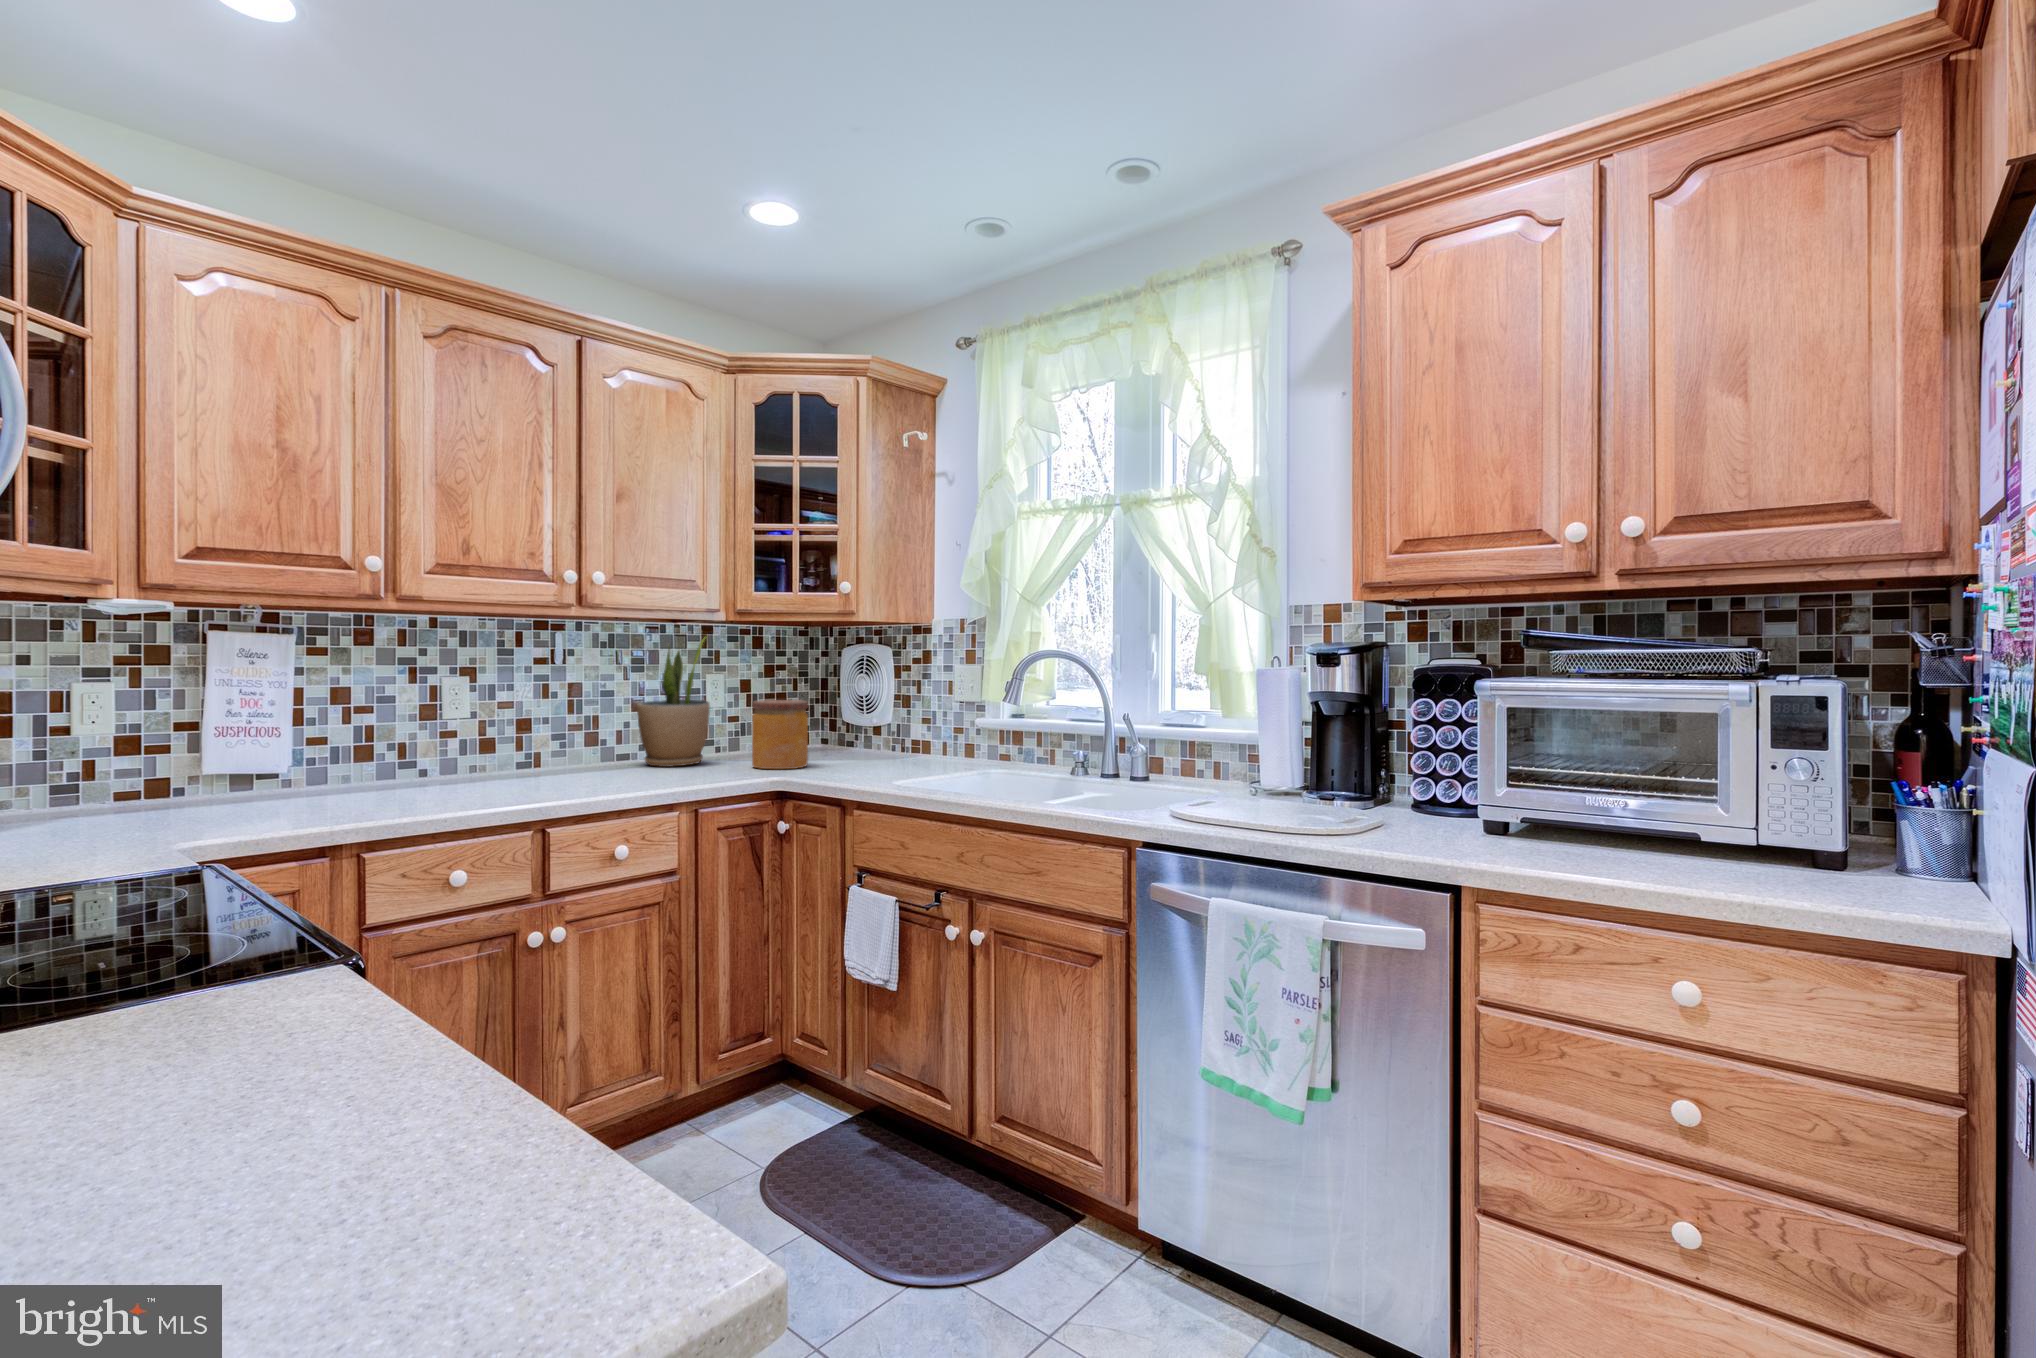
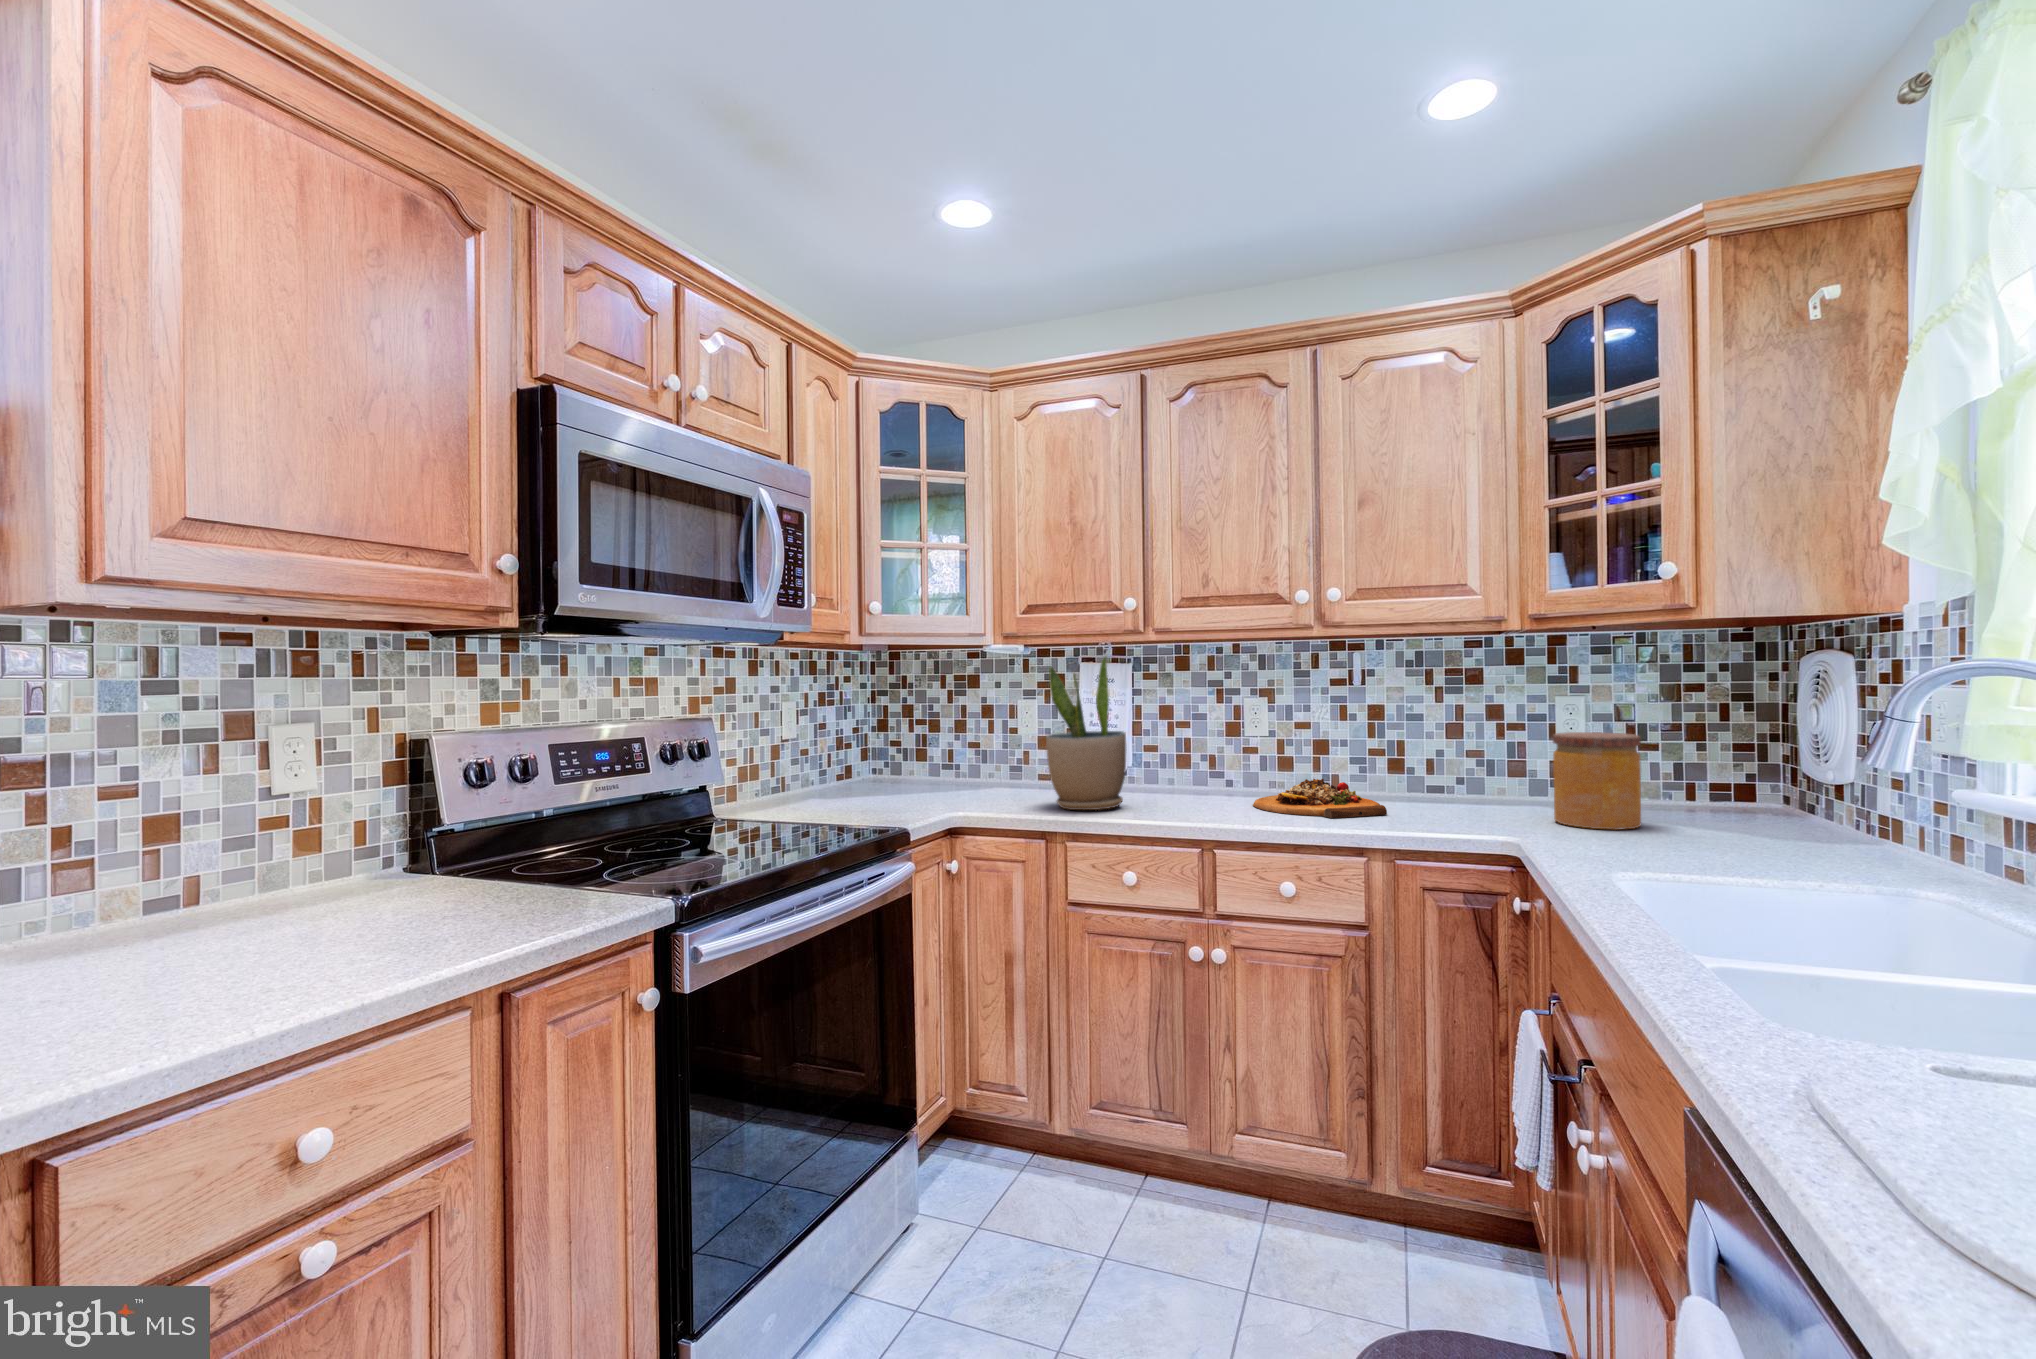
potted plant: present [637,638,710,766] -> present [1046,657,1126,810]
cutting board: none [504,754,649,789] -> present [1253,779,1387,818]

